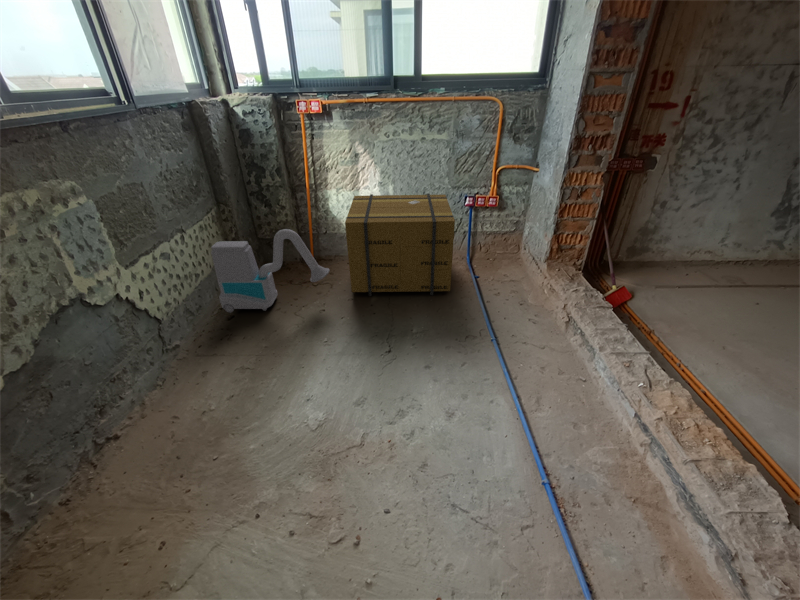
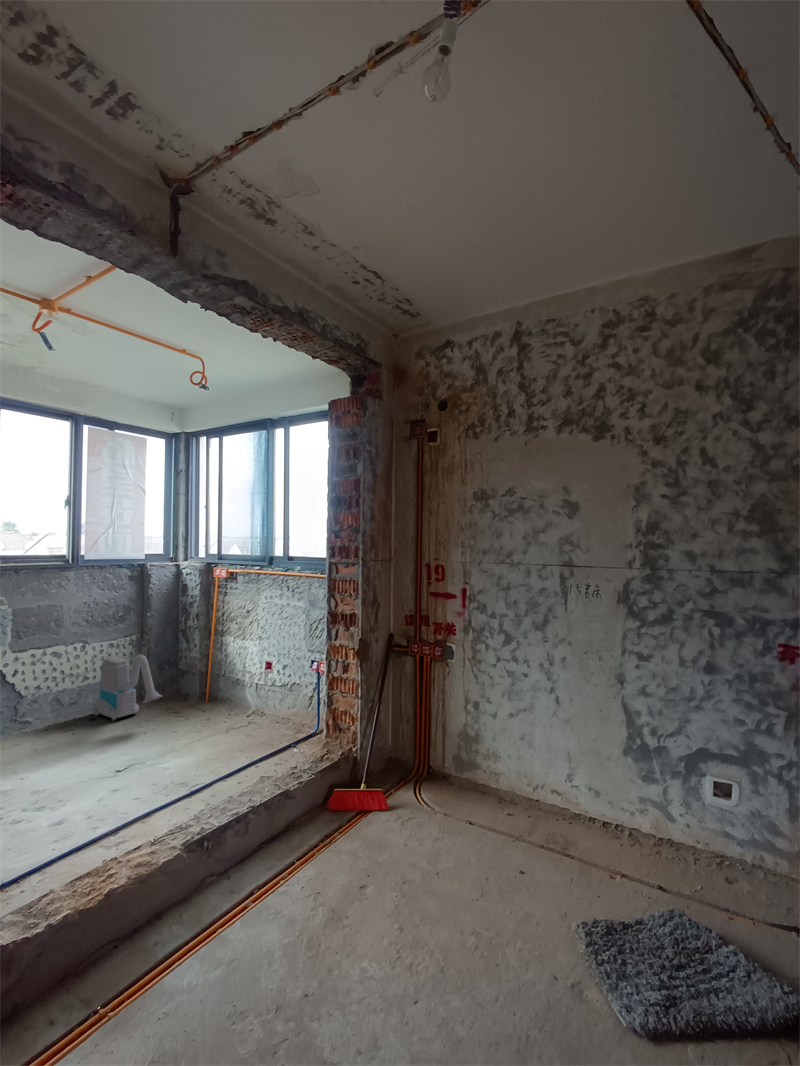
cardboard box: present [345,194,455,296] -> none [176,644,296,748]

